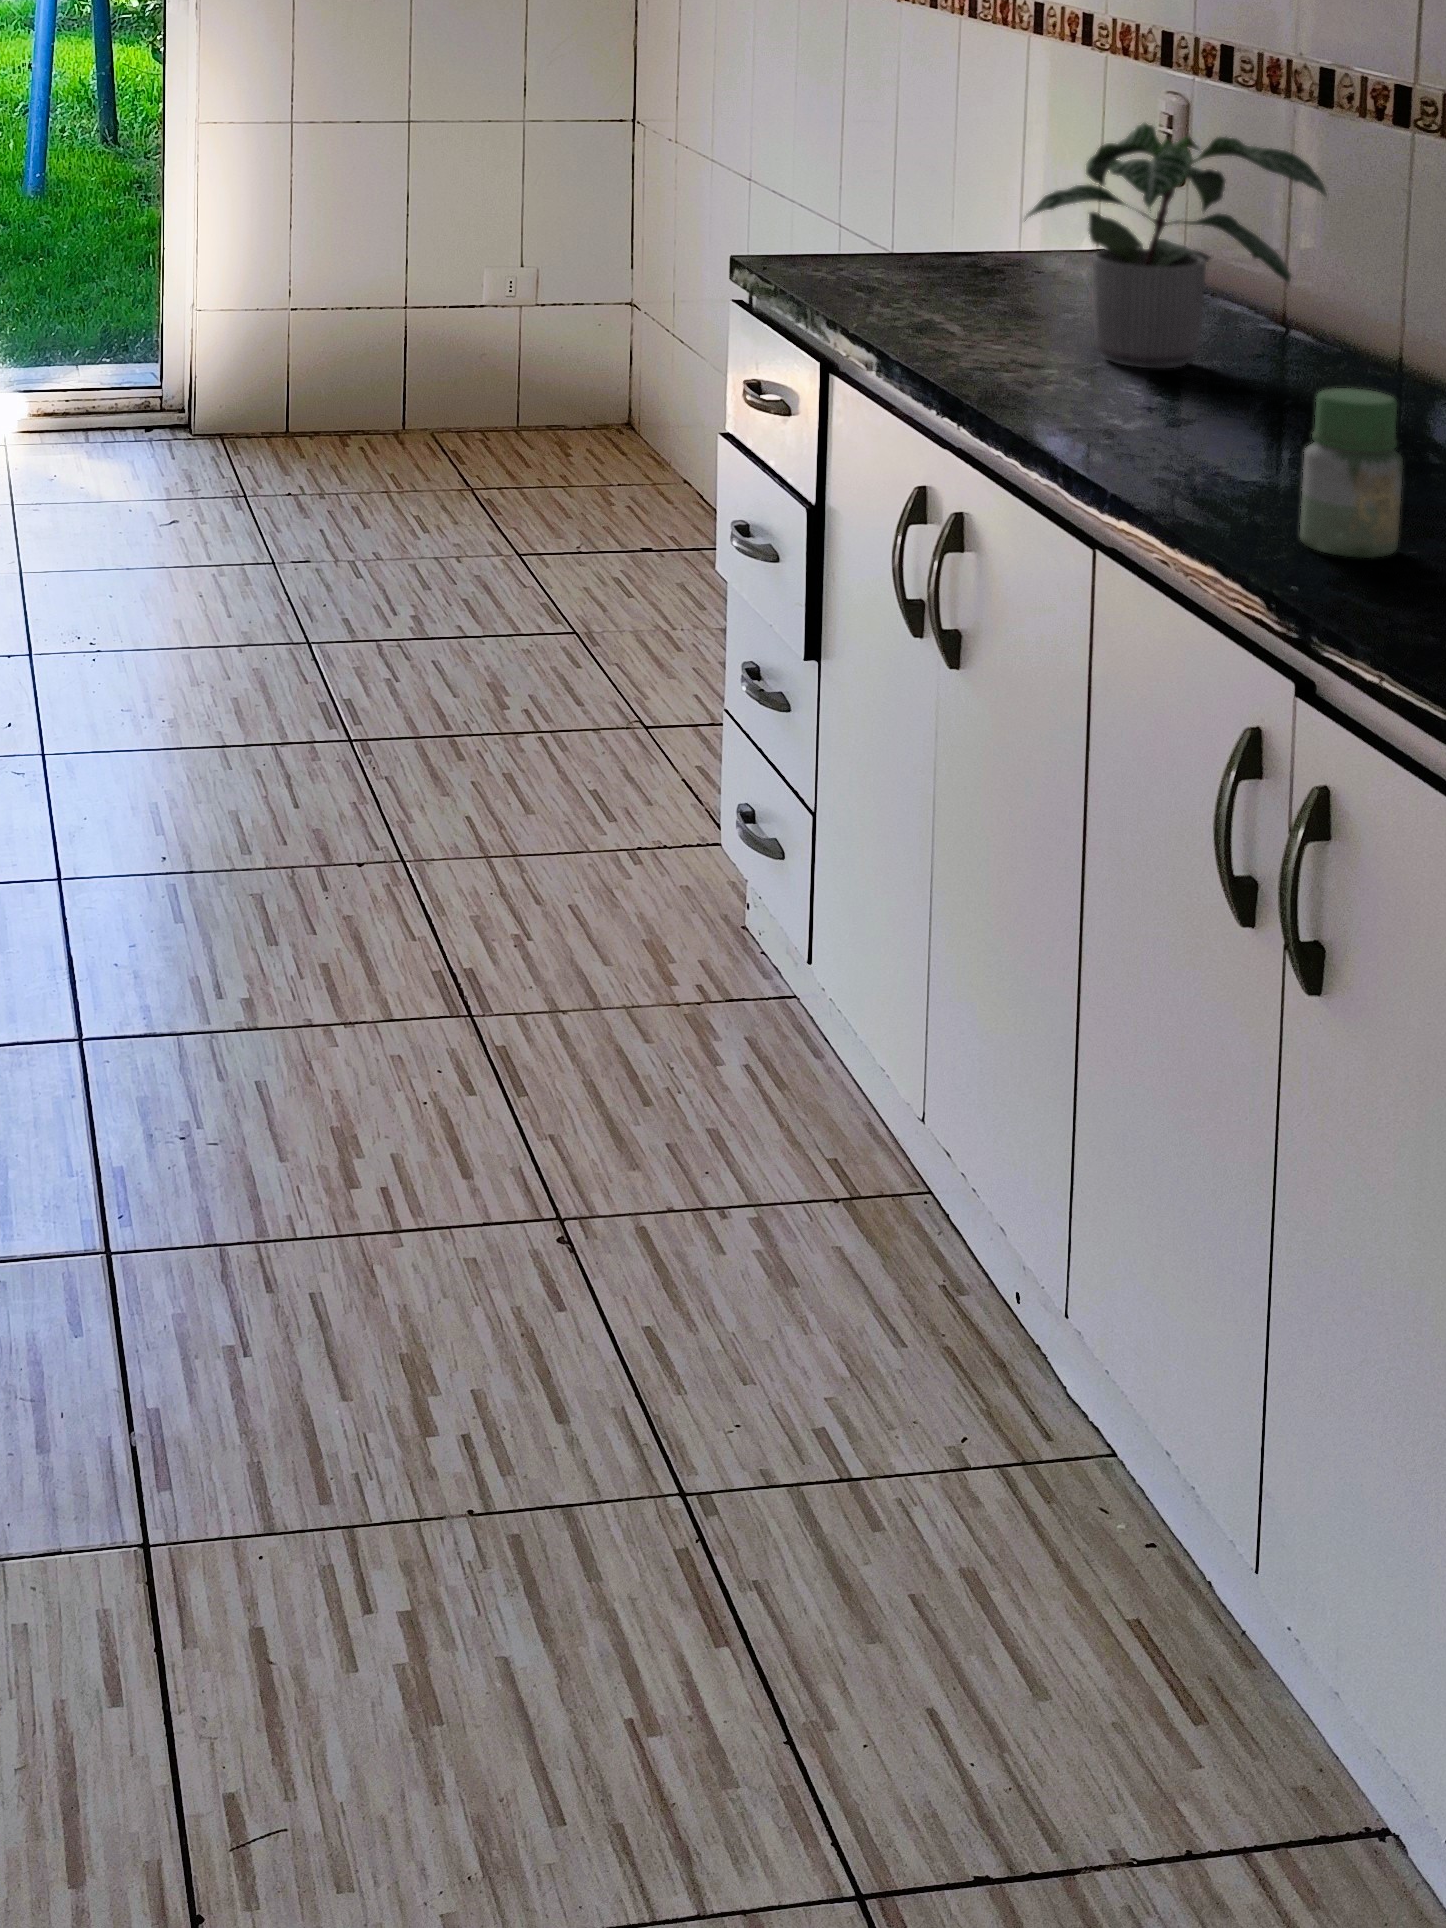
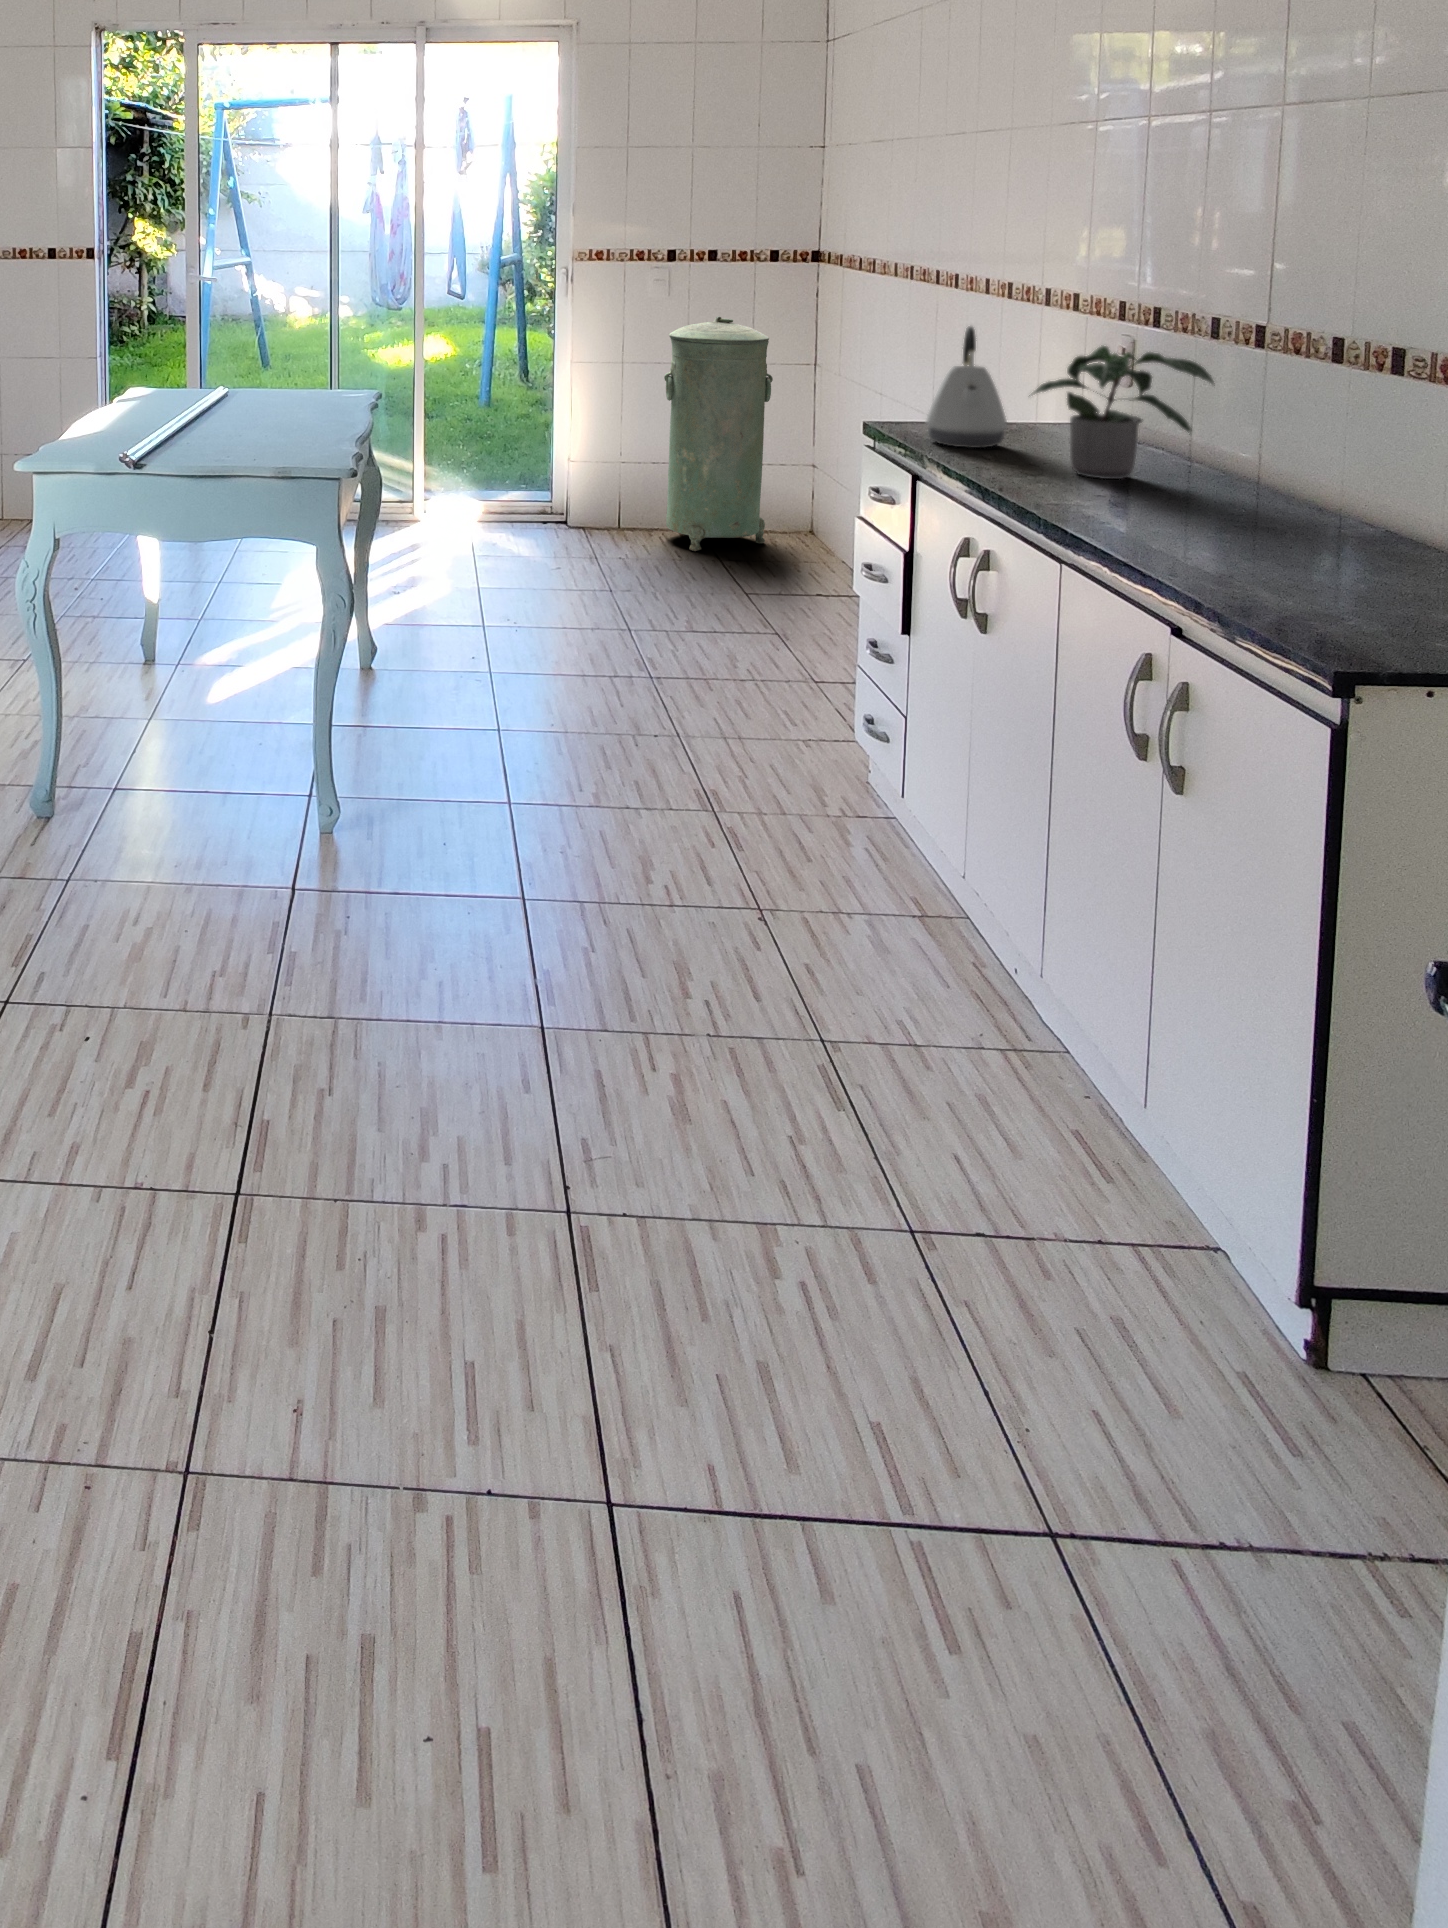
trash can: none [369,29,562,468] -> present [664,316,773,551]
kettle: none [844,83,983,307] -> present [926,326,1007,448]
jar: present [1300,388,1403,558] -> none [1179,474,1242,565]

